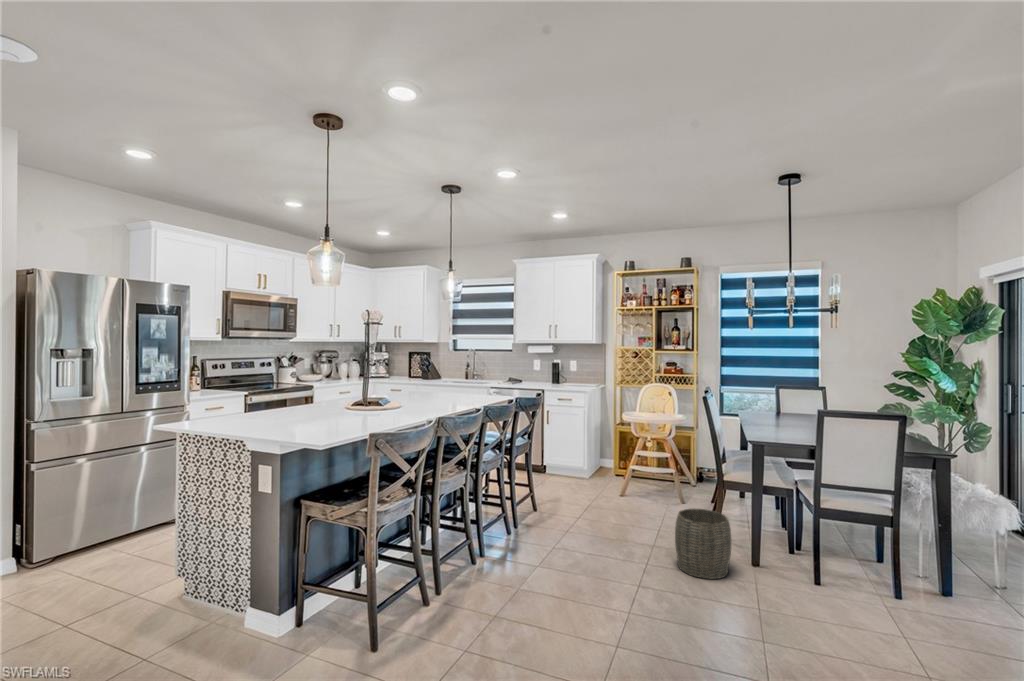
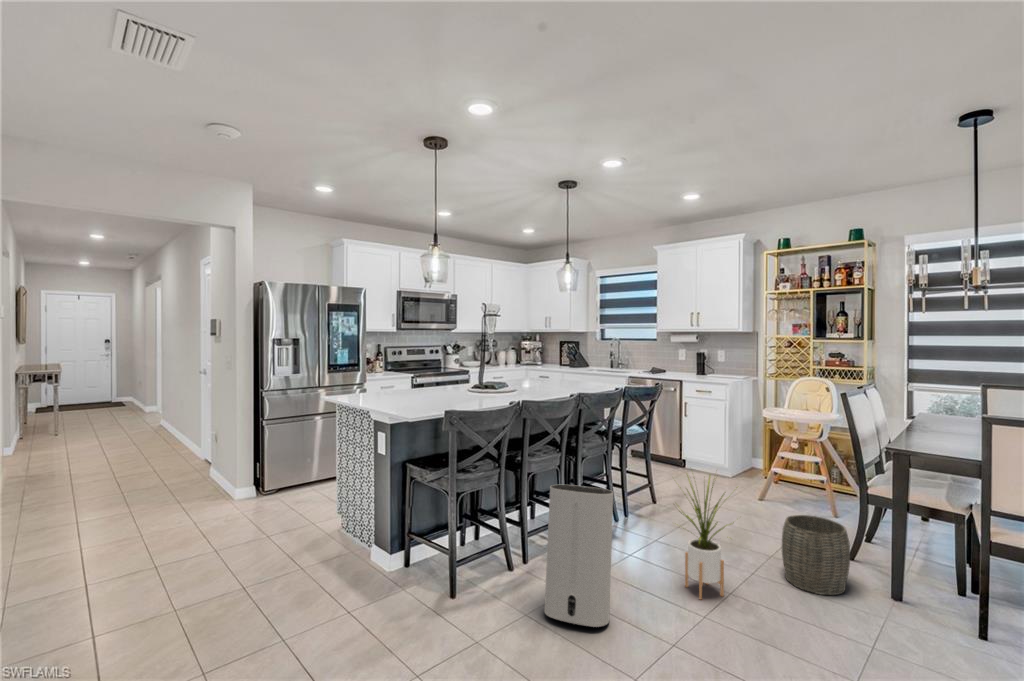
house plant: none [593,473,659,604] -> present [683,475,731,599]
air purifier: none [488,506,558,658] -> present [544,485,613,627]

